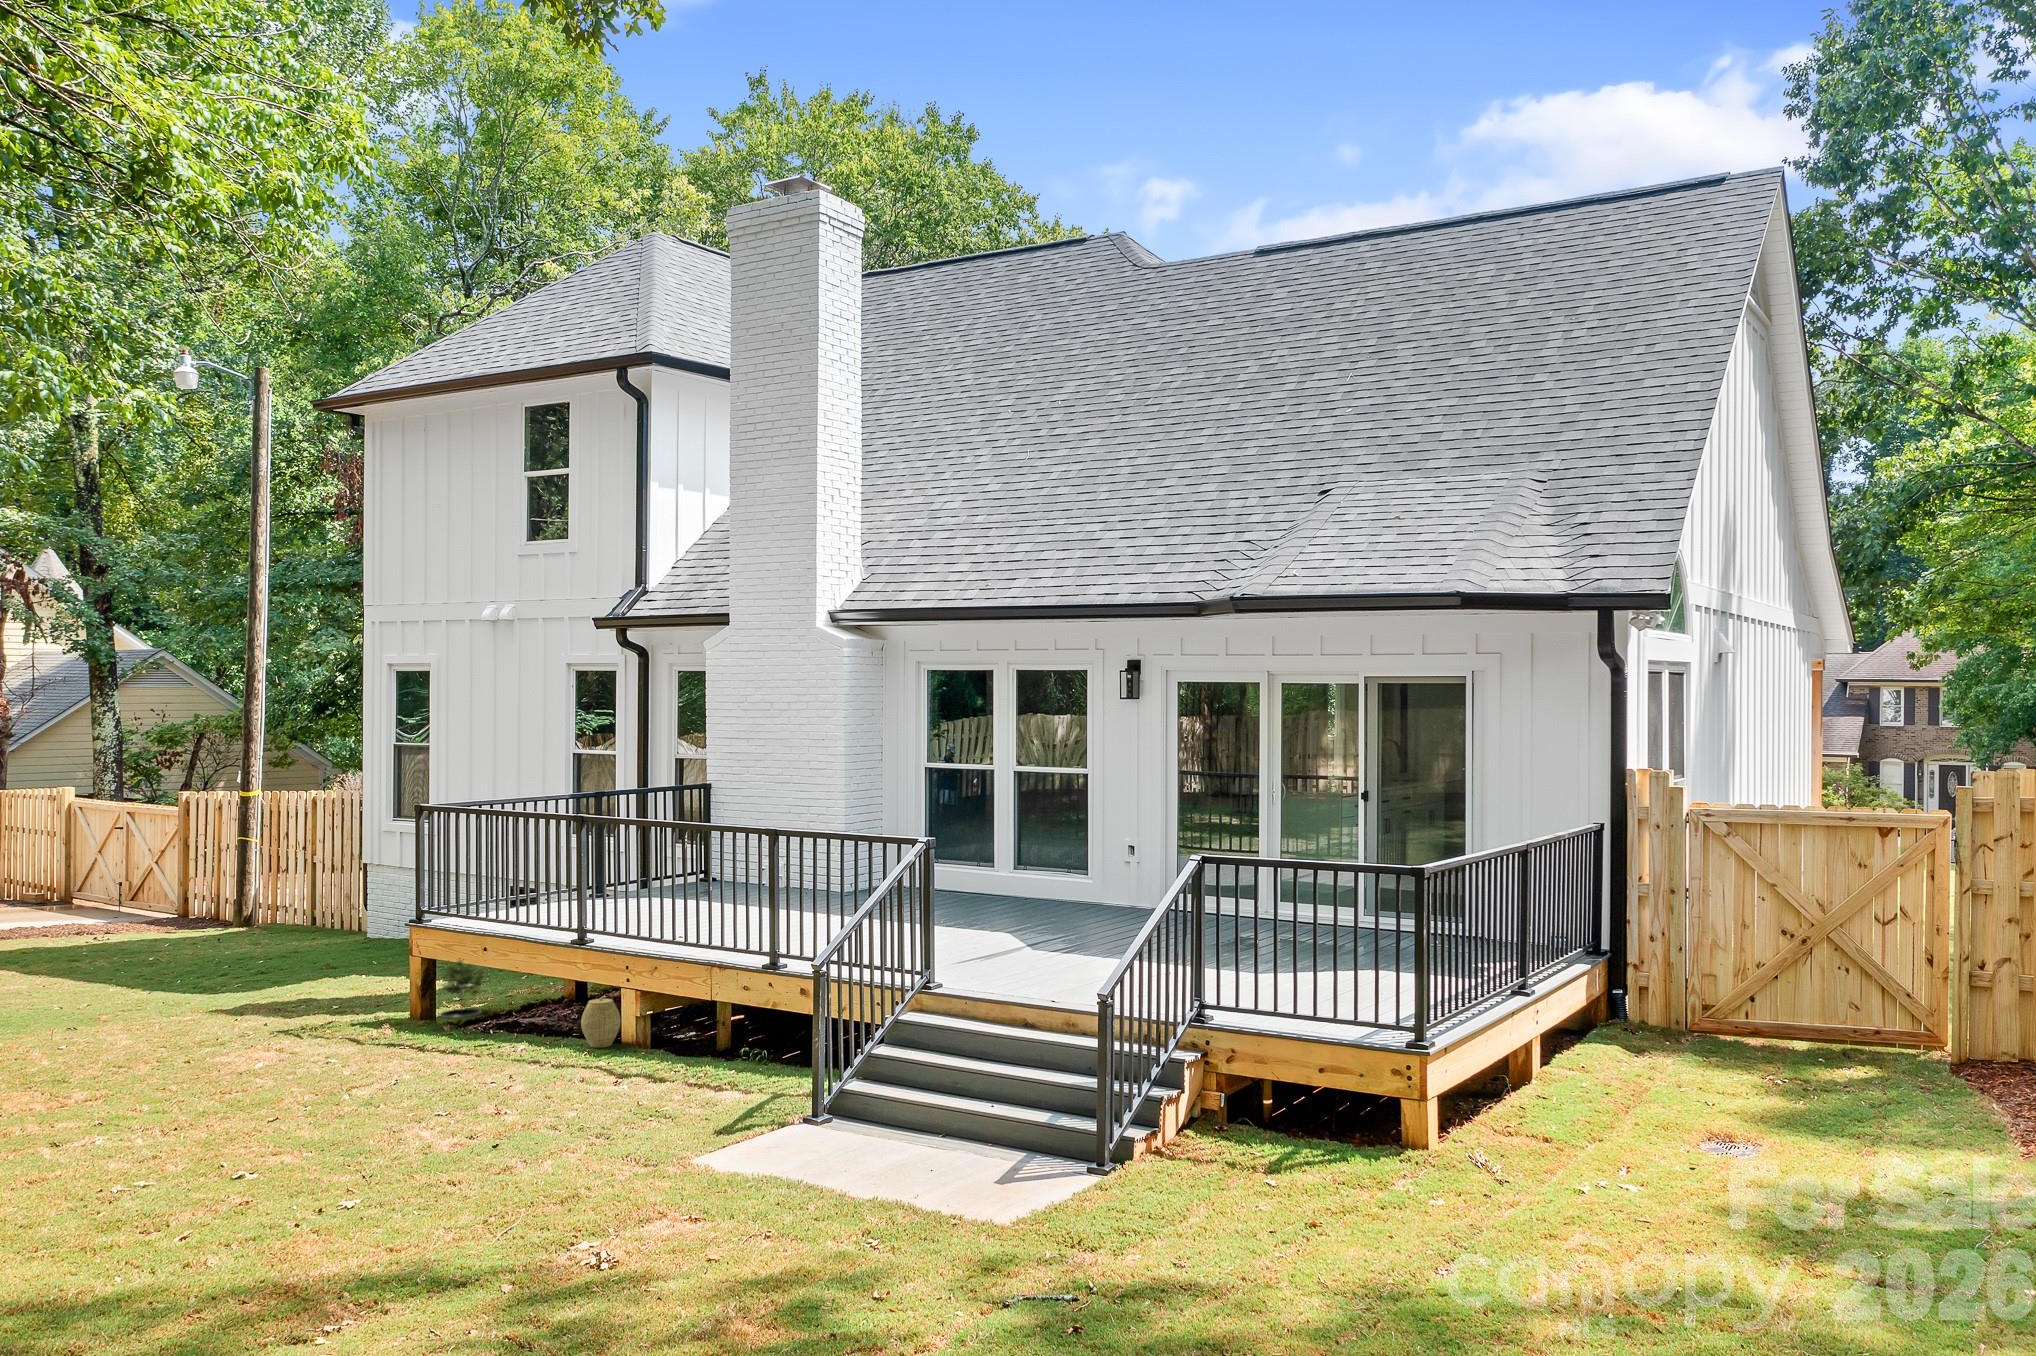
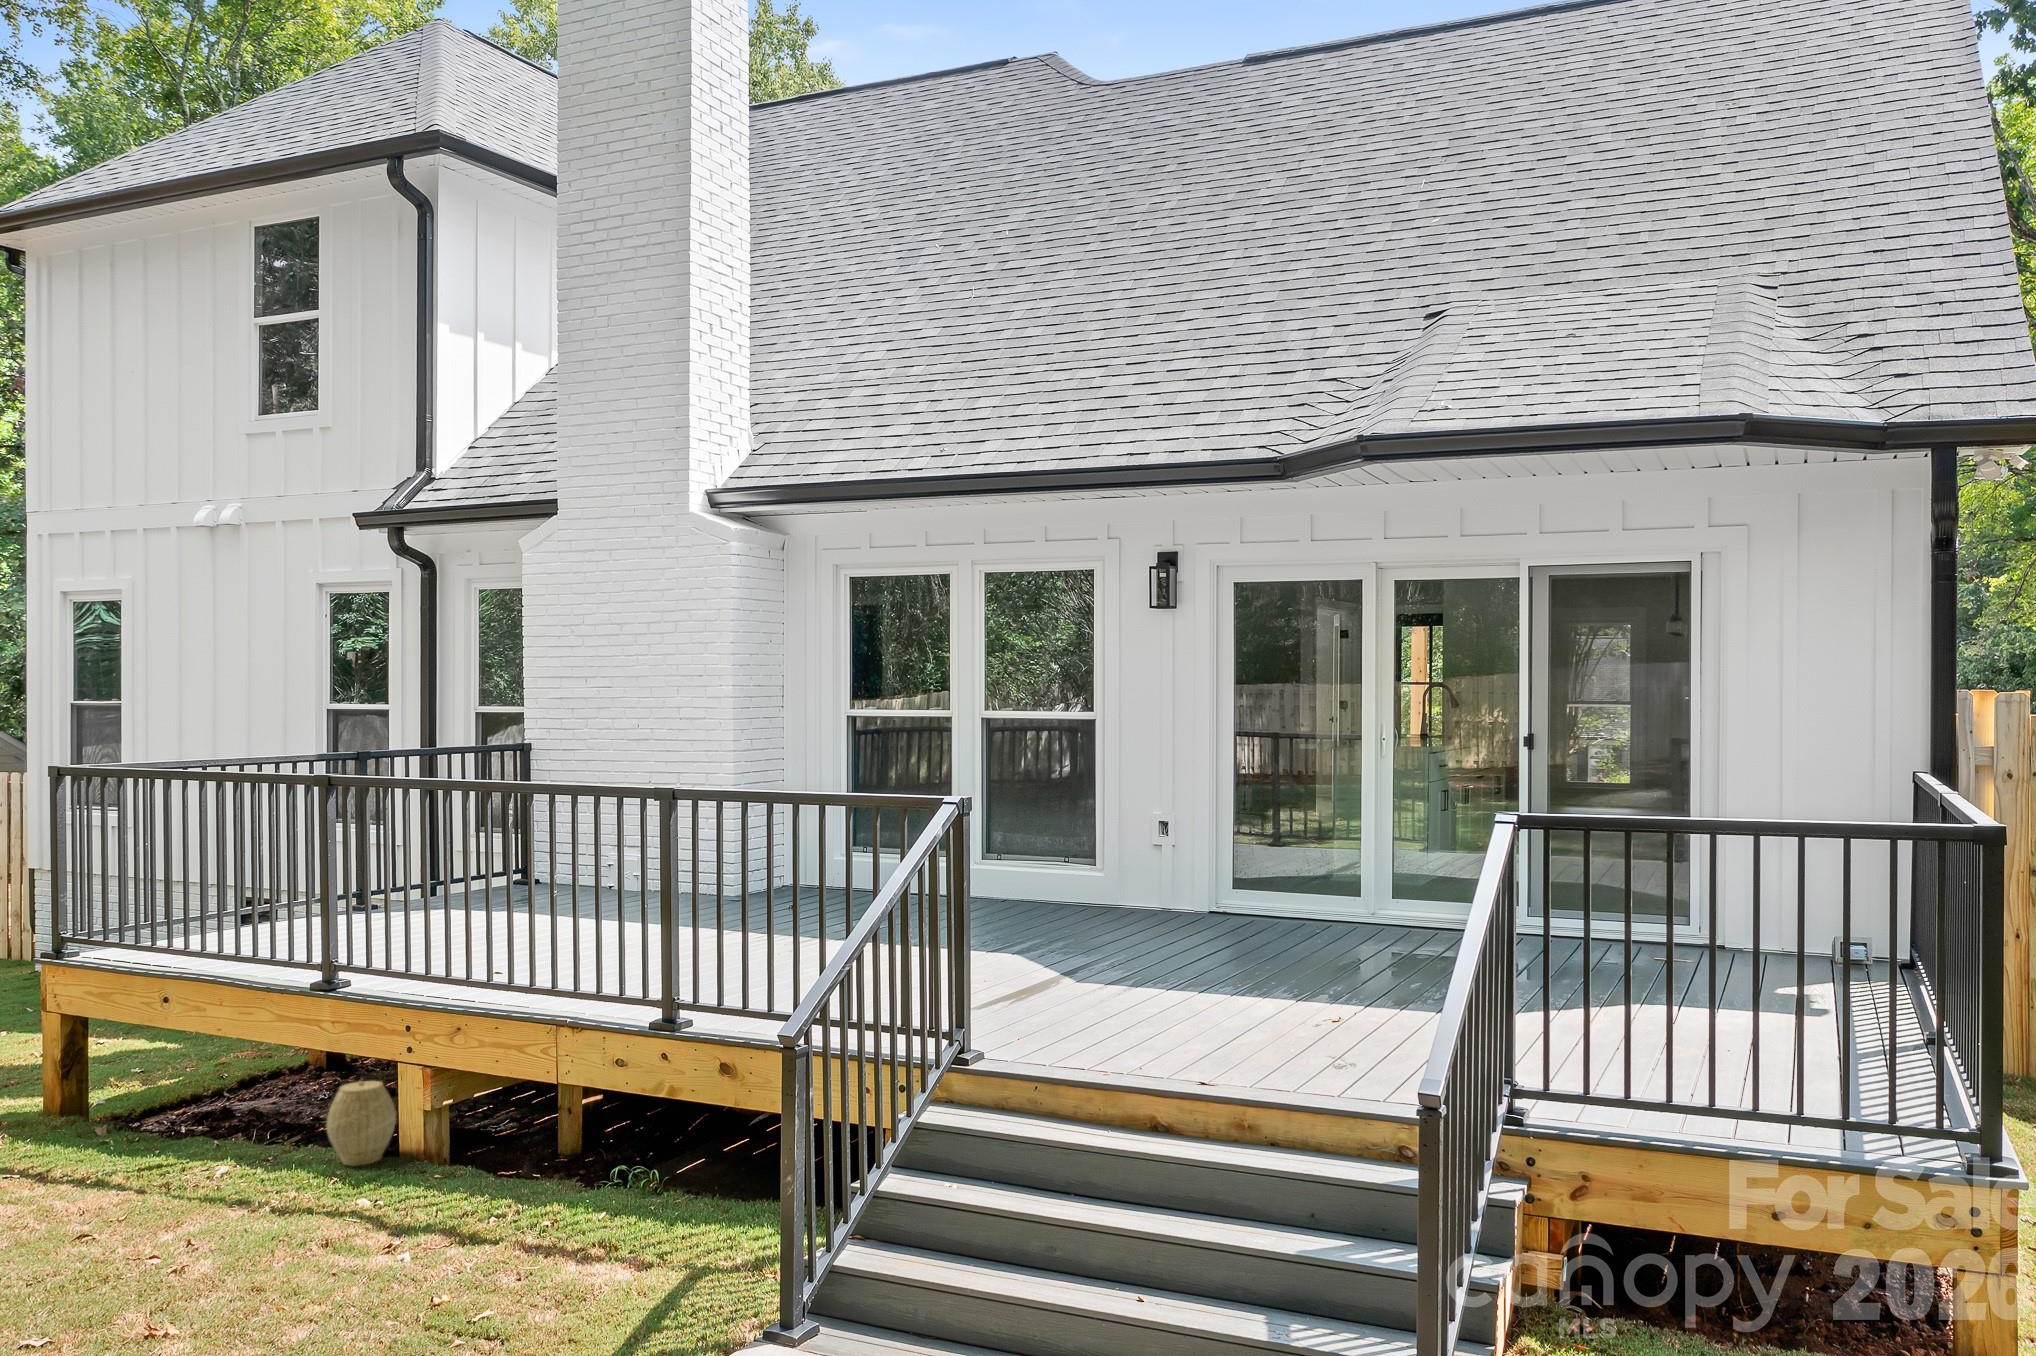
potted tree: present [440,958,486,1018] -> none [87,991,177,1112]

